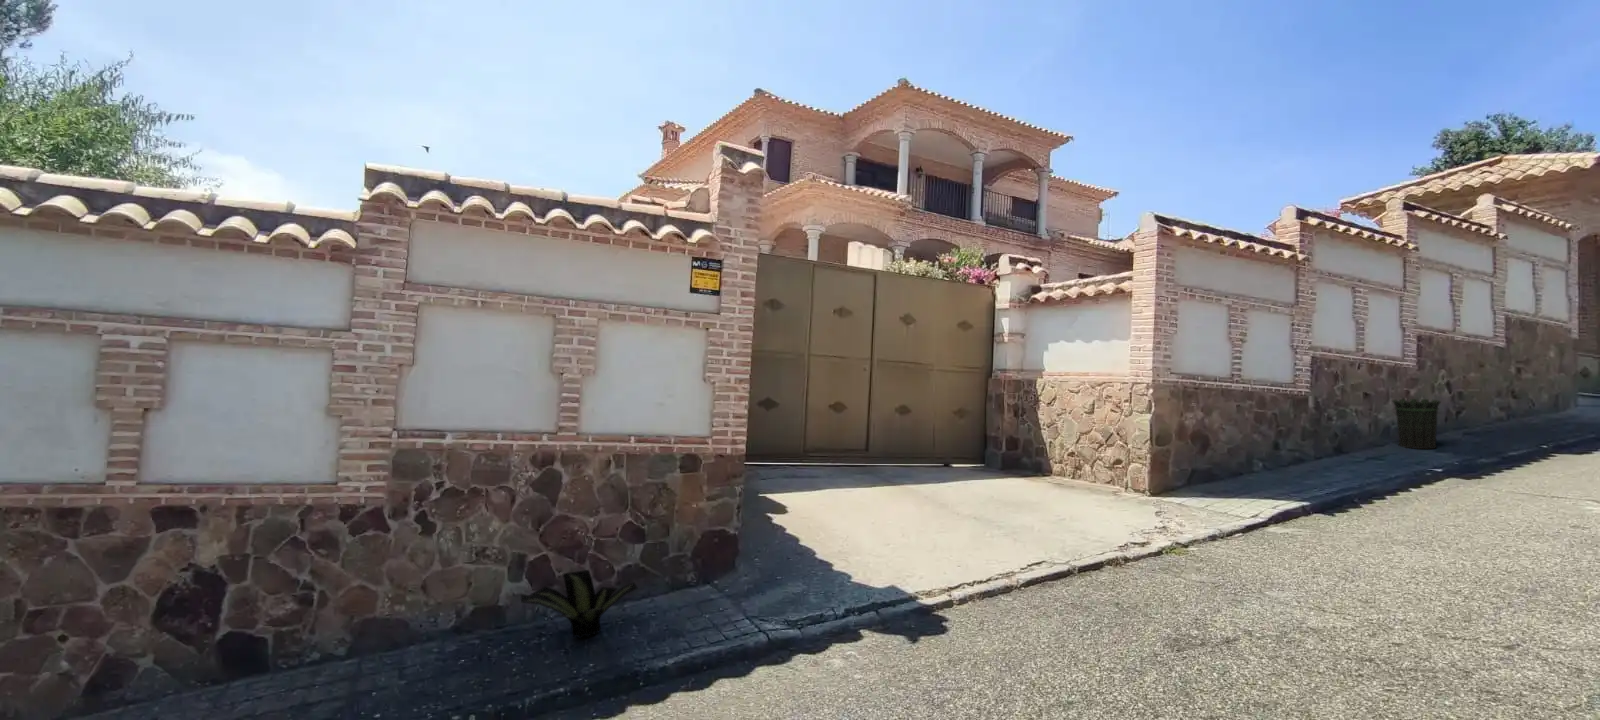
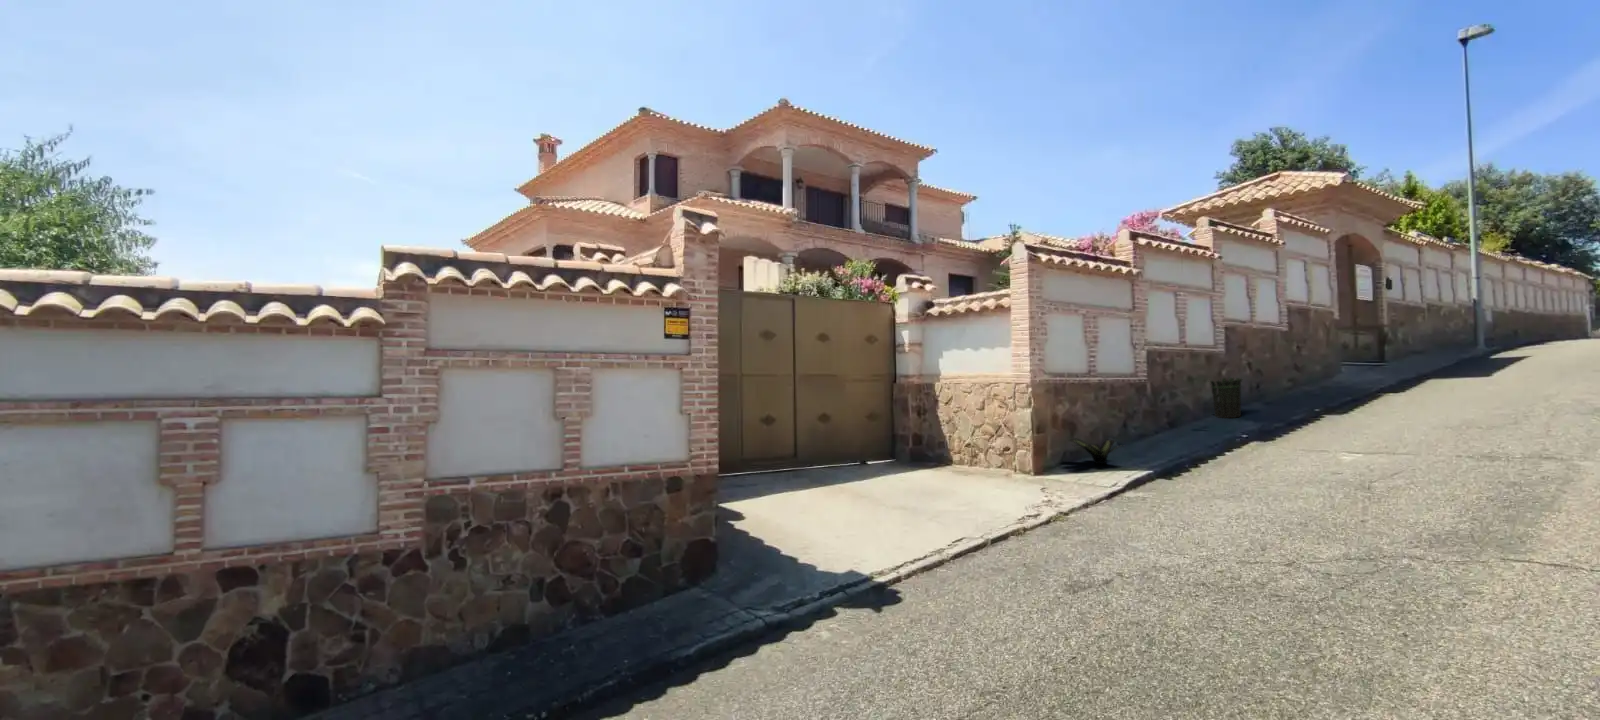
potted plant: present [521,570,637,639] -> present [1071,438,1115,464]

